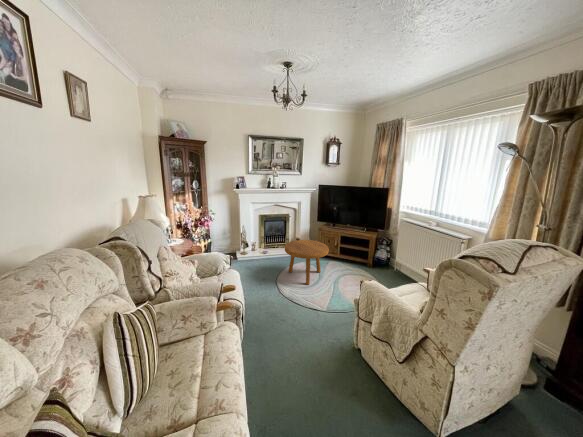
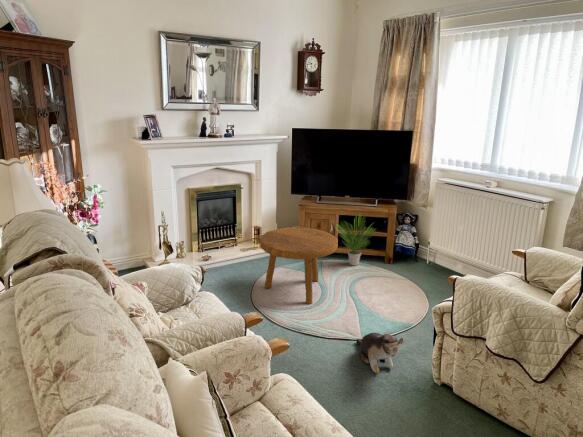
potted plant: none [334,236,362,266] -> present [339,216,375,266]
plush toy: none [317,308,336,333] -> present [356,333,403,373]

